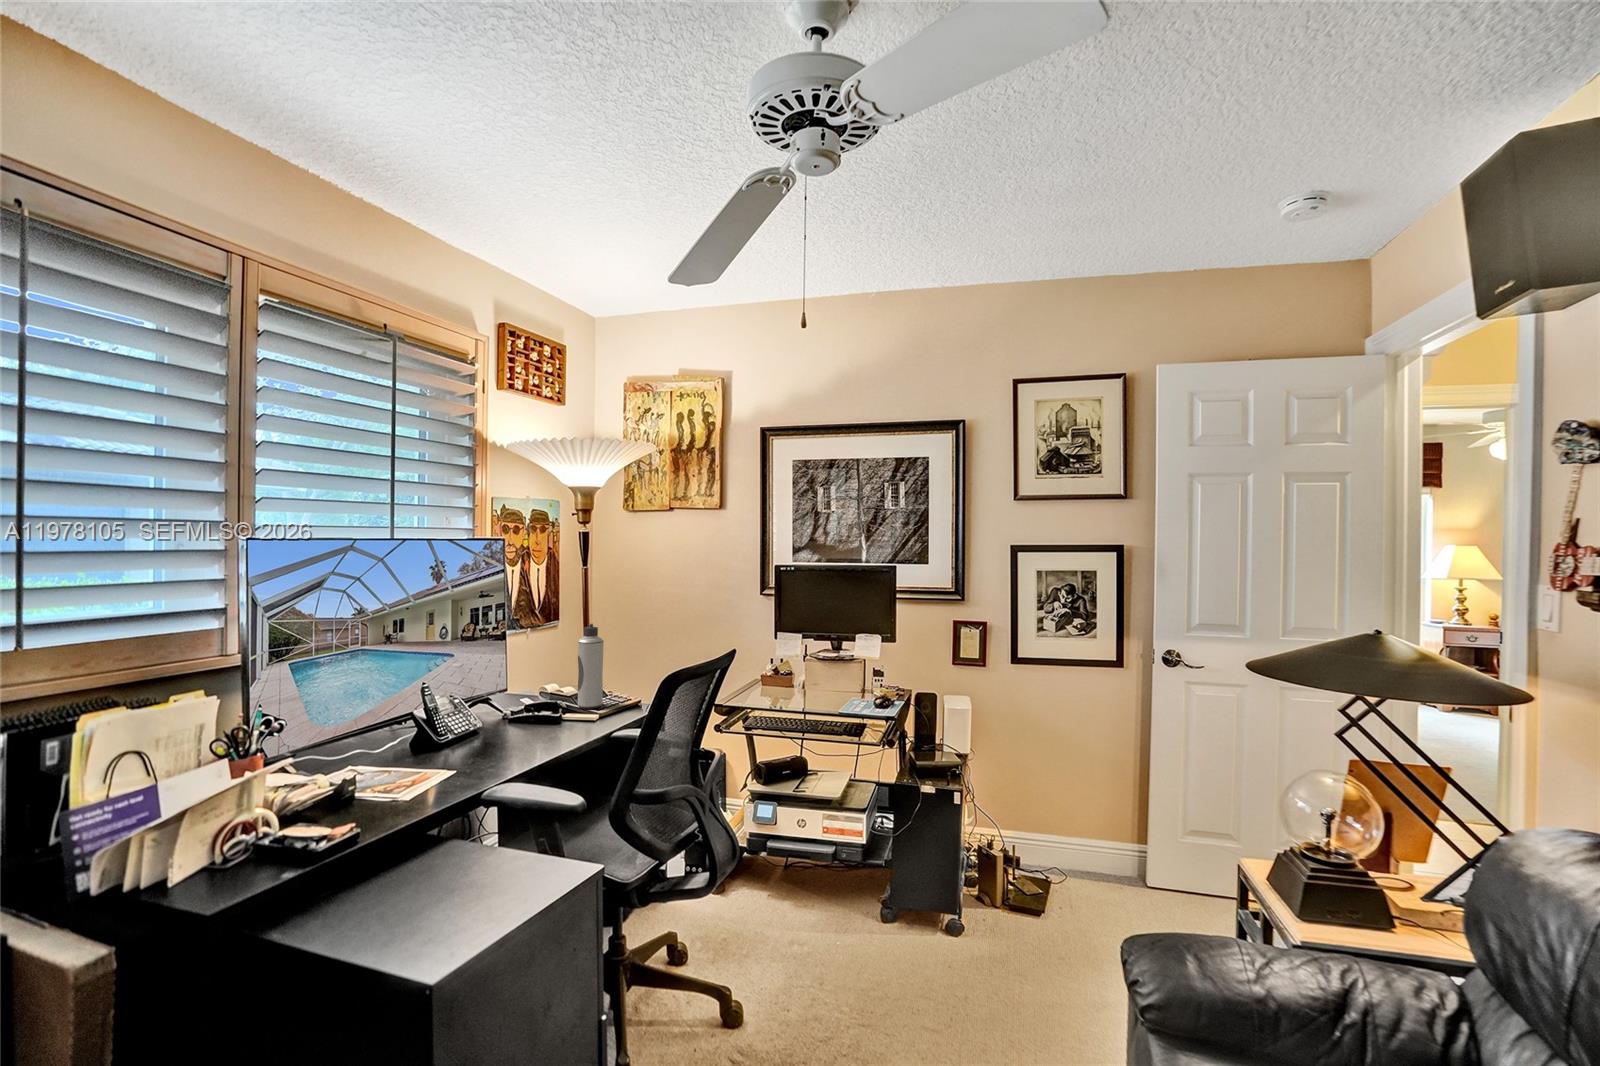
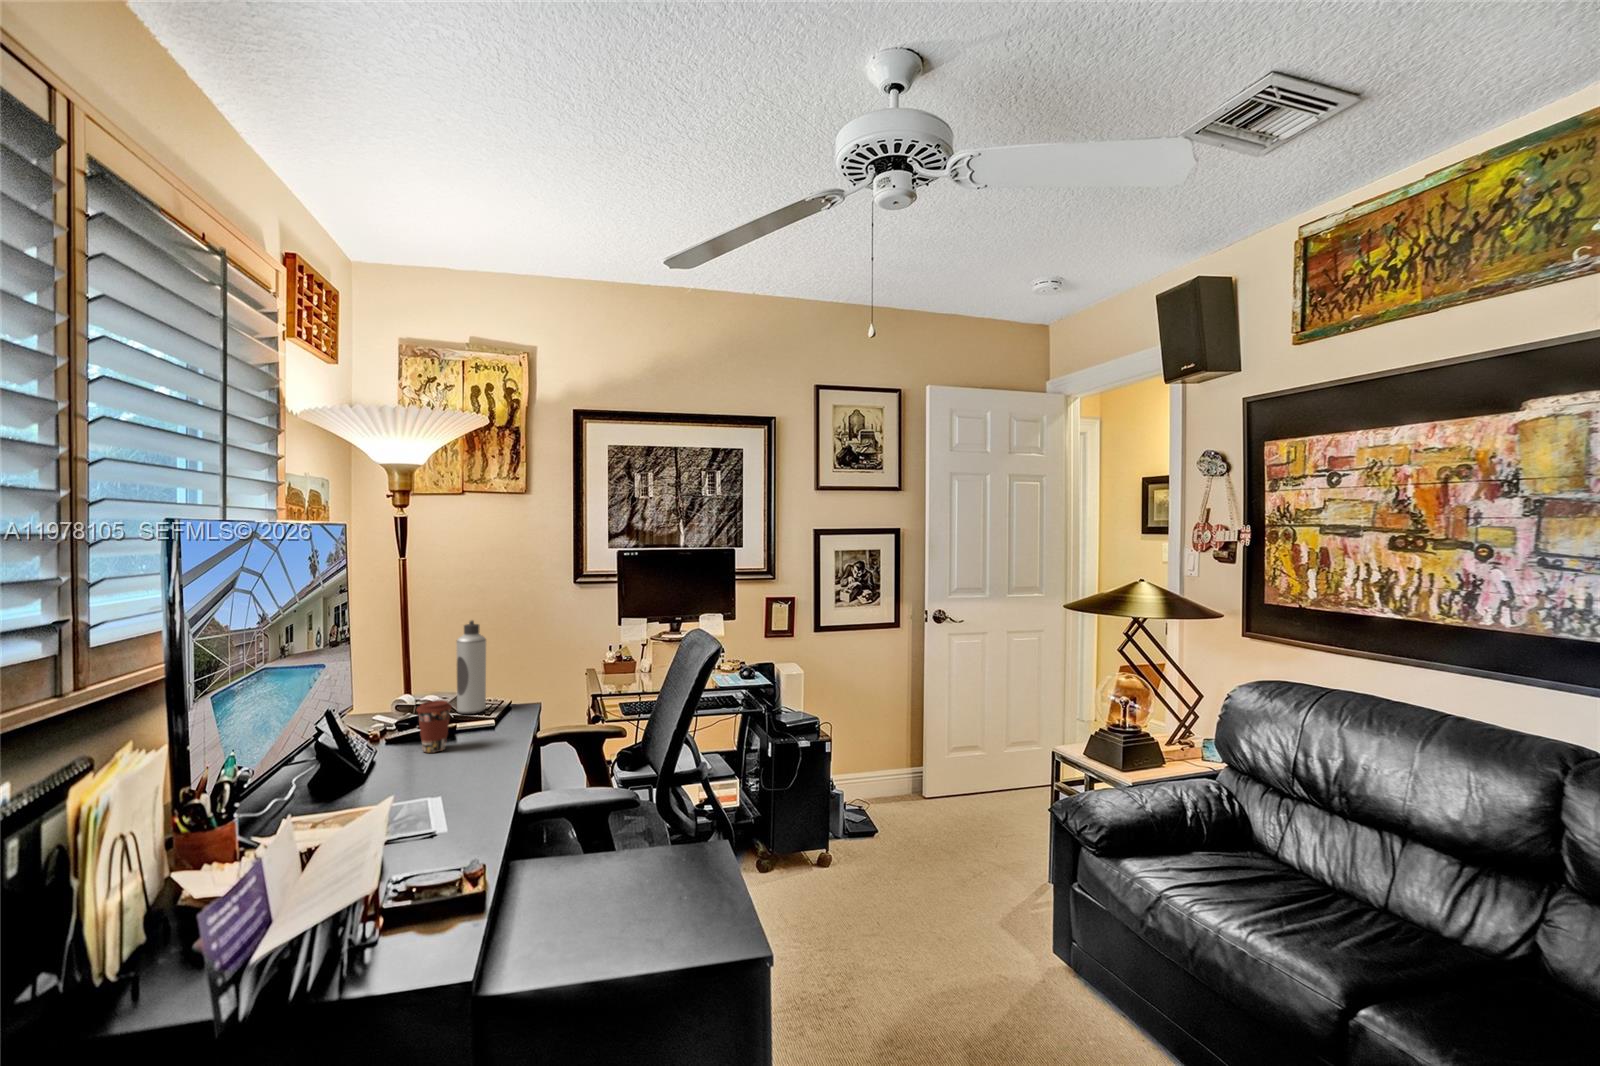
coffee cup: none [500,692,531,737] -> present [416,700,452,753]

